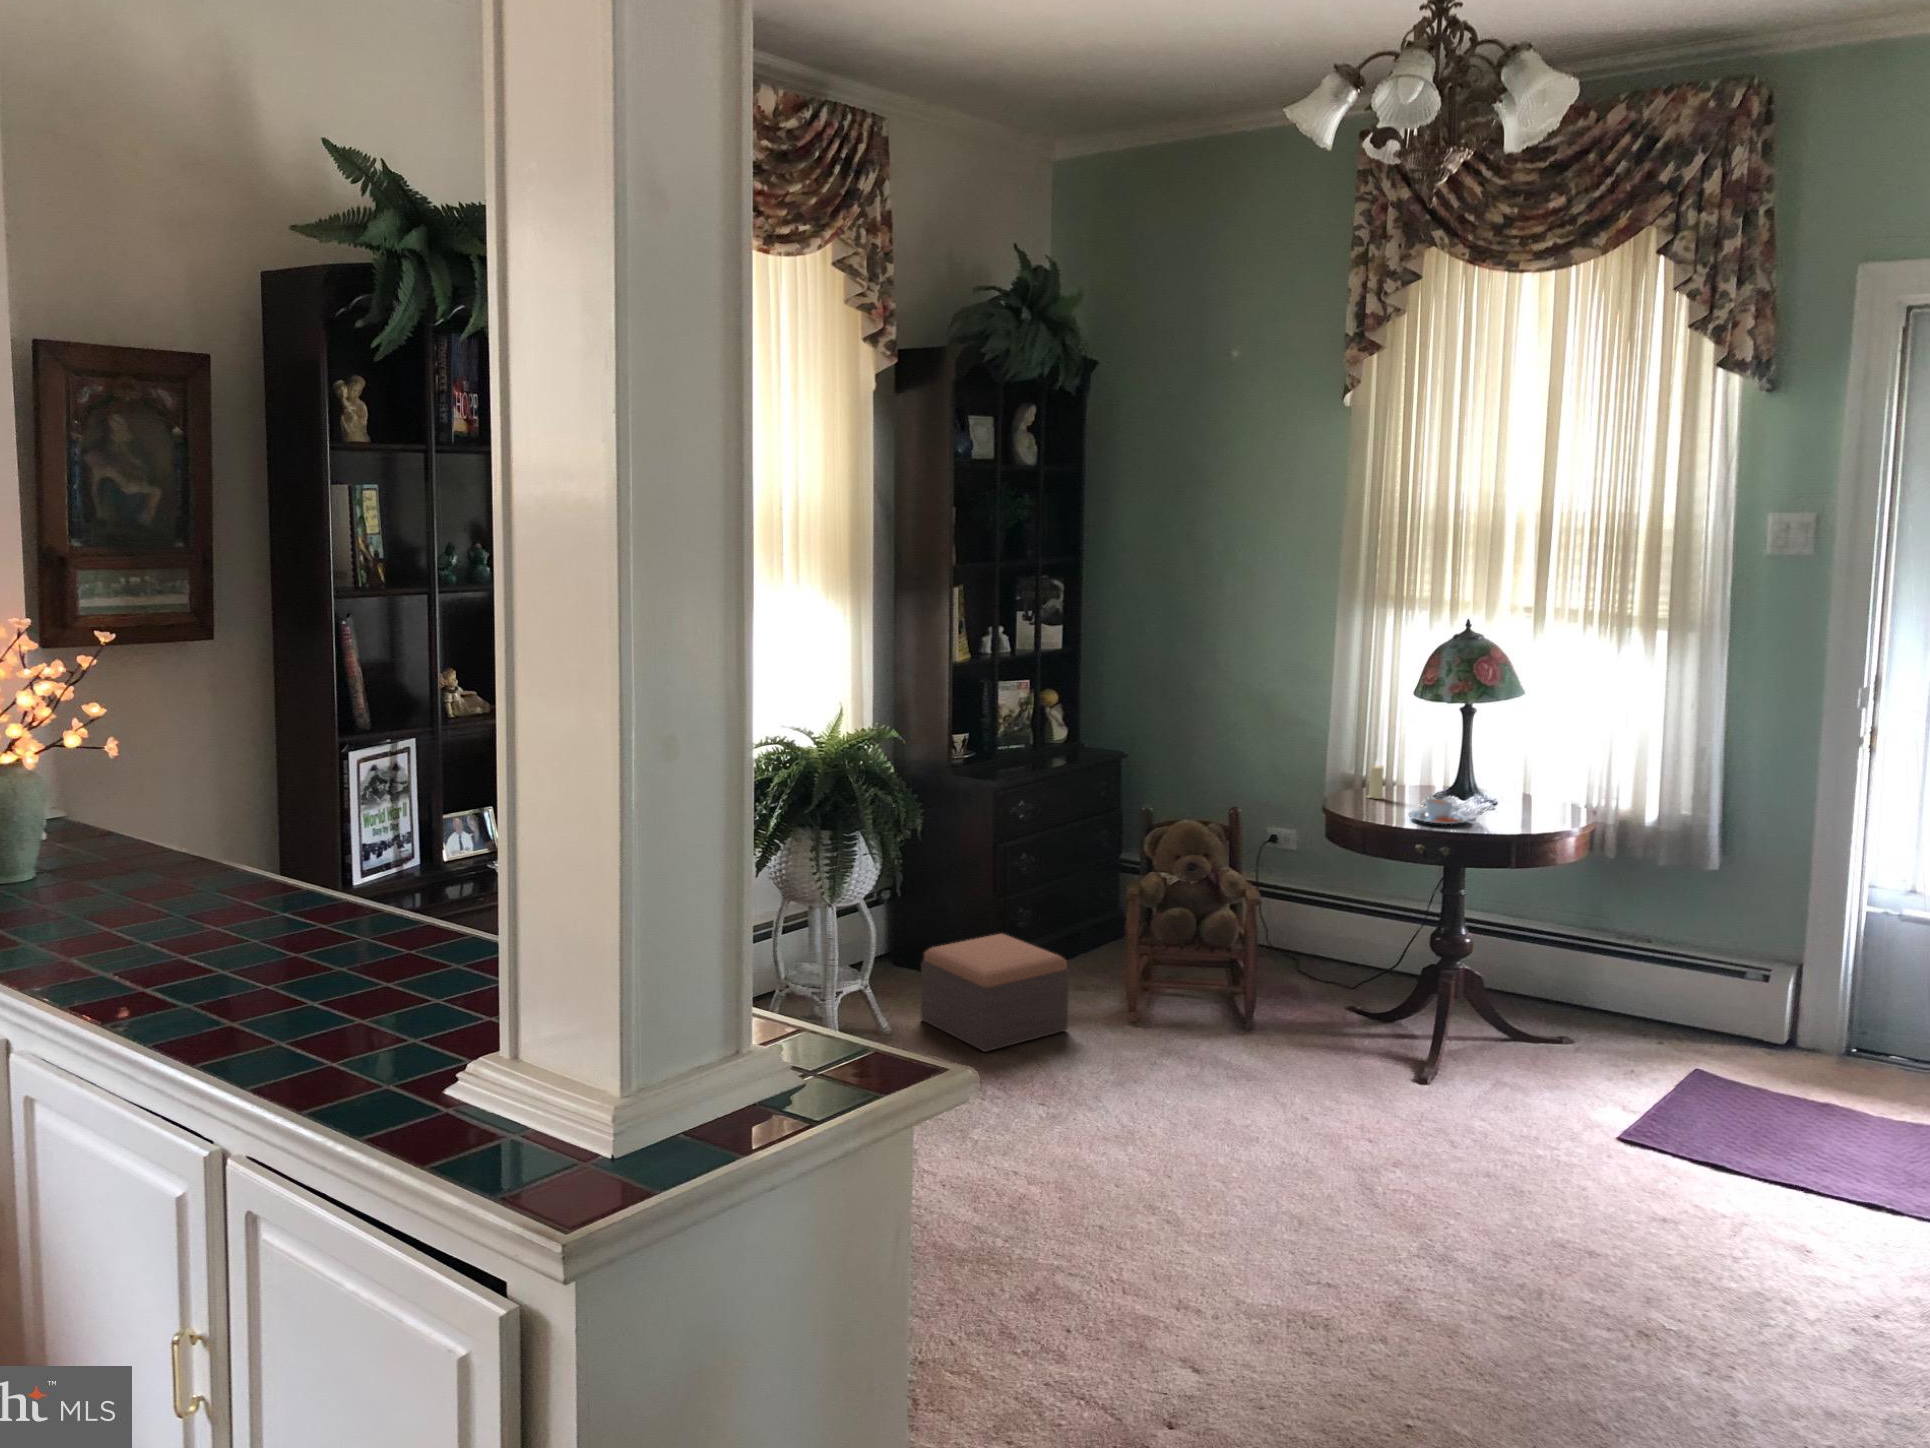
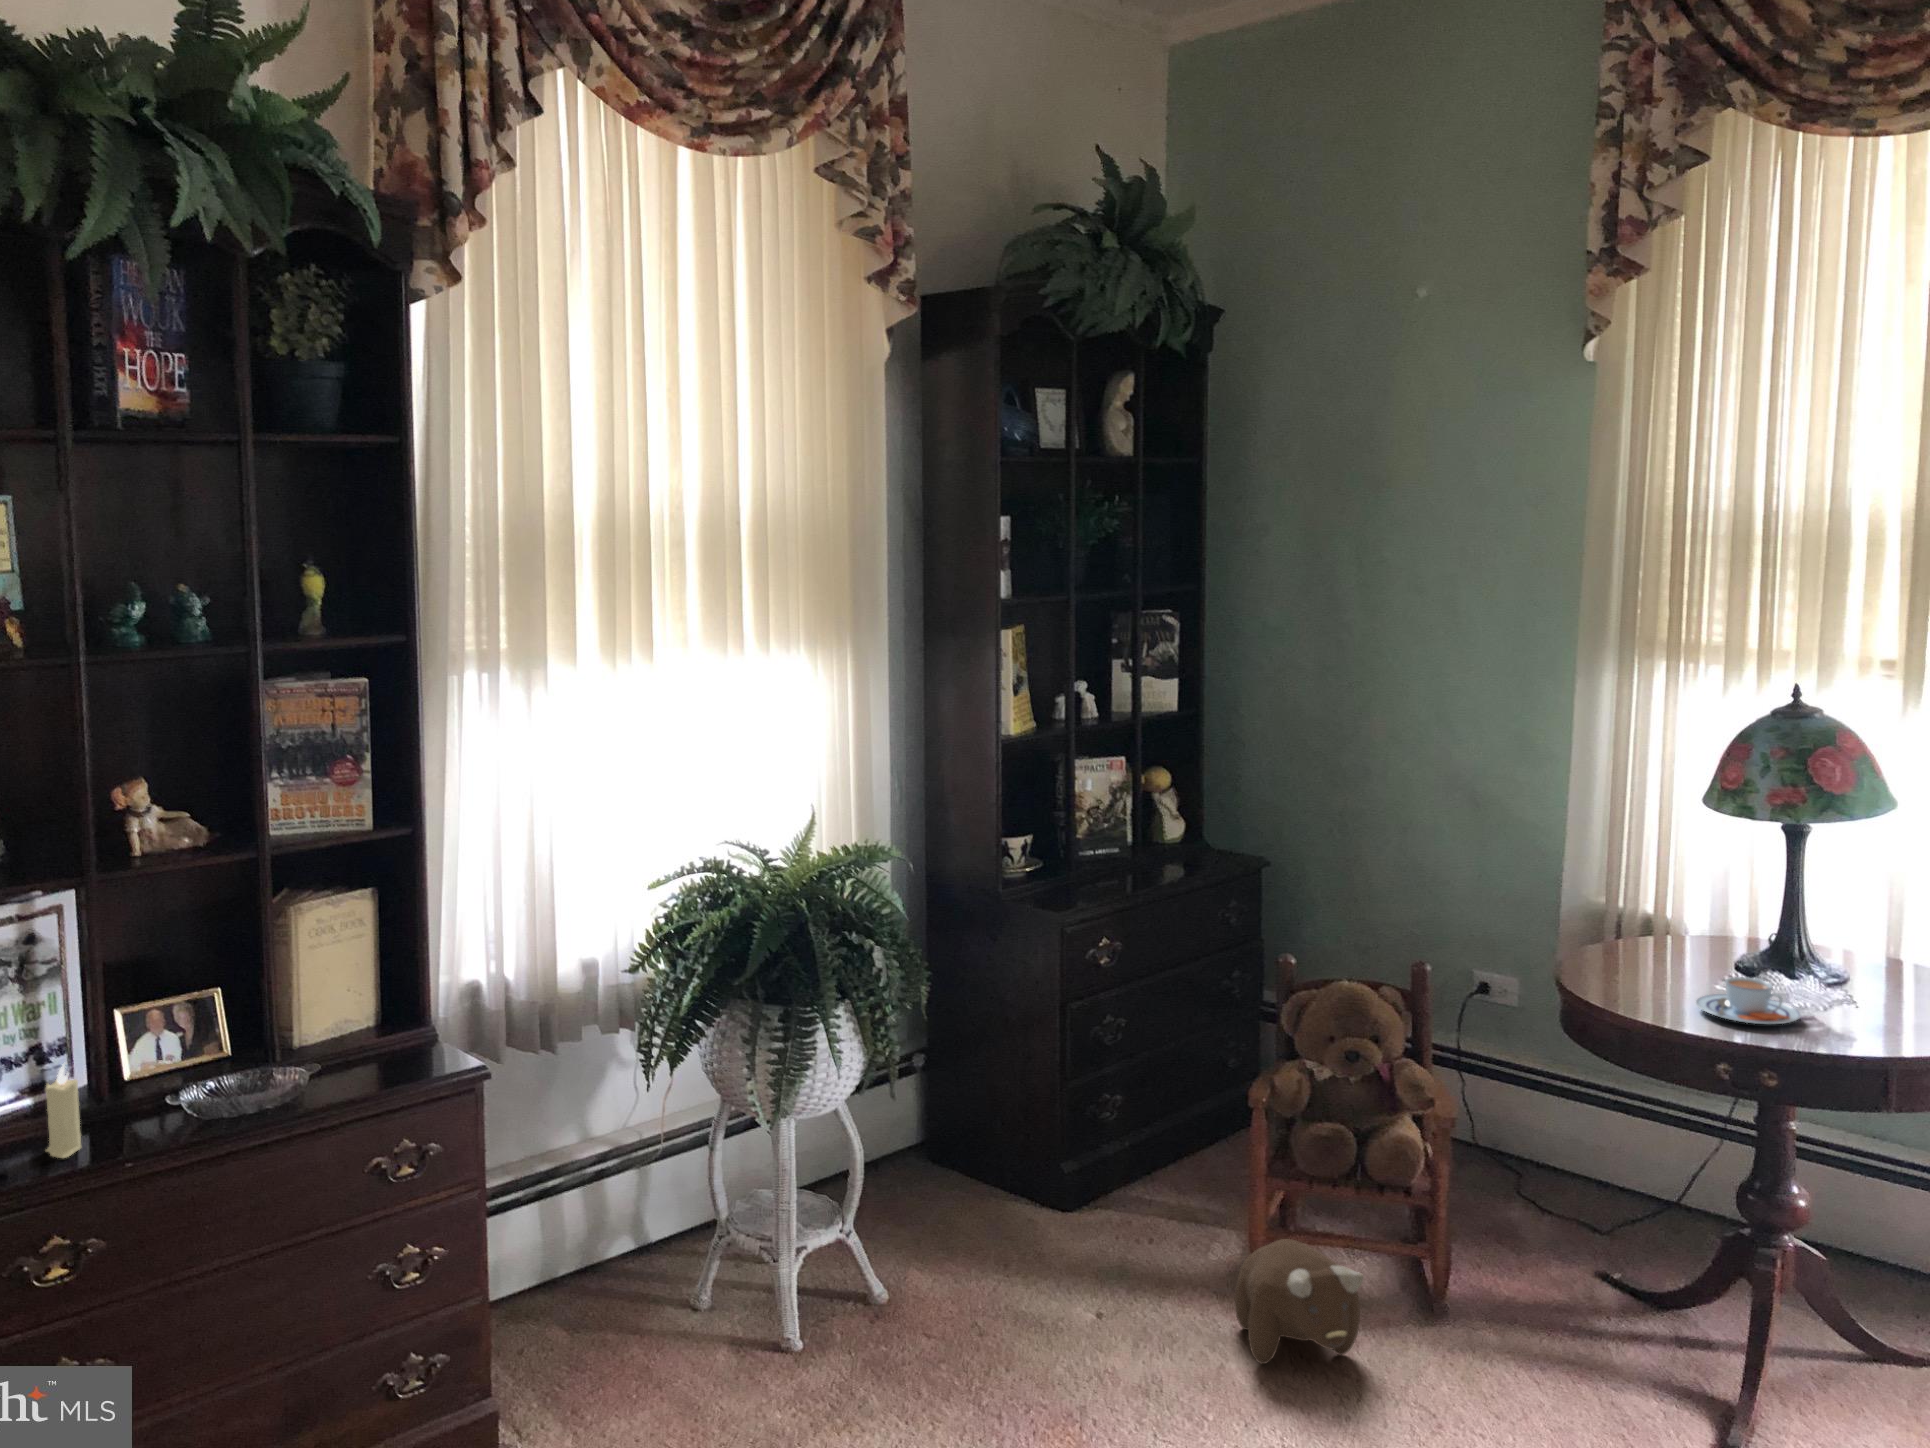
candle: present [1368,759,1384,799] -> present [46,1063,81,1158]
footstool: present [921,934,1069,1052] -> none [936,1146,1155,1346]
plush toy: none [1122,978,1207,1055] -> present [1235,1239,1363,1364]

